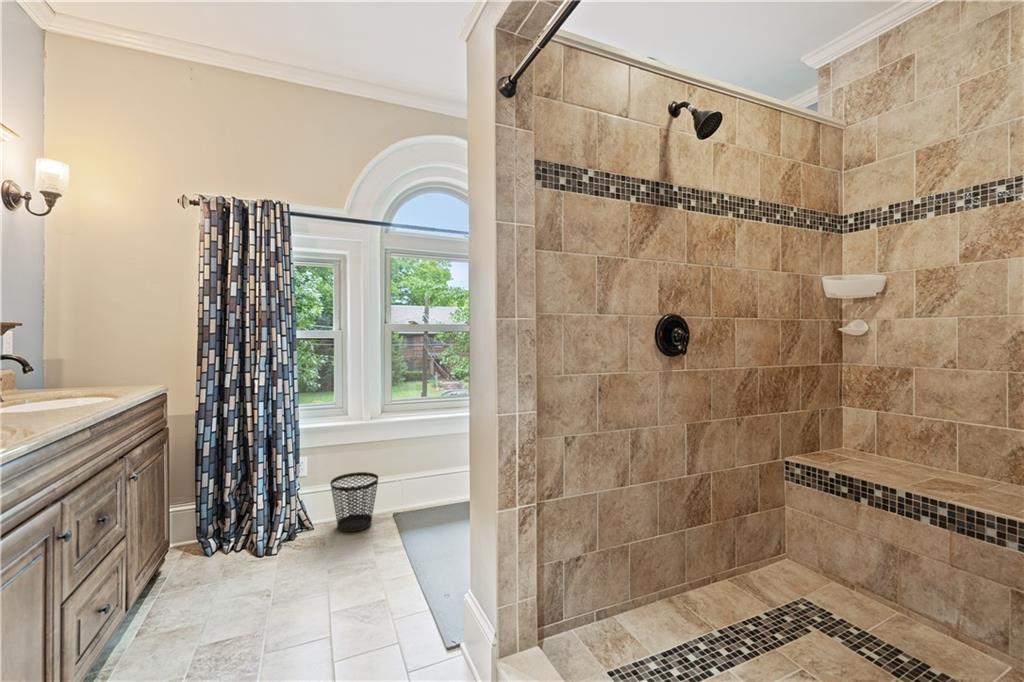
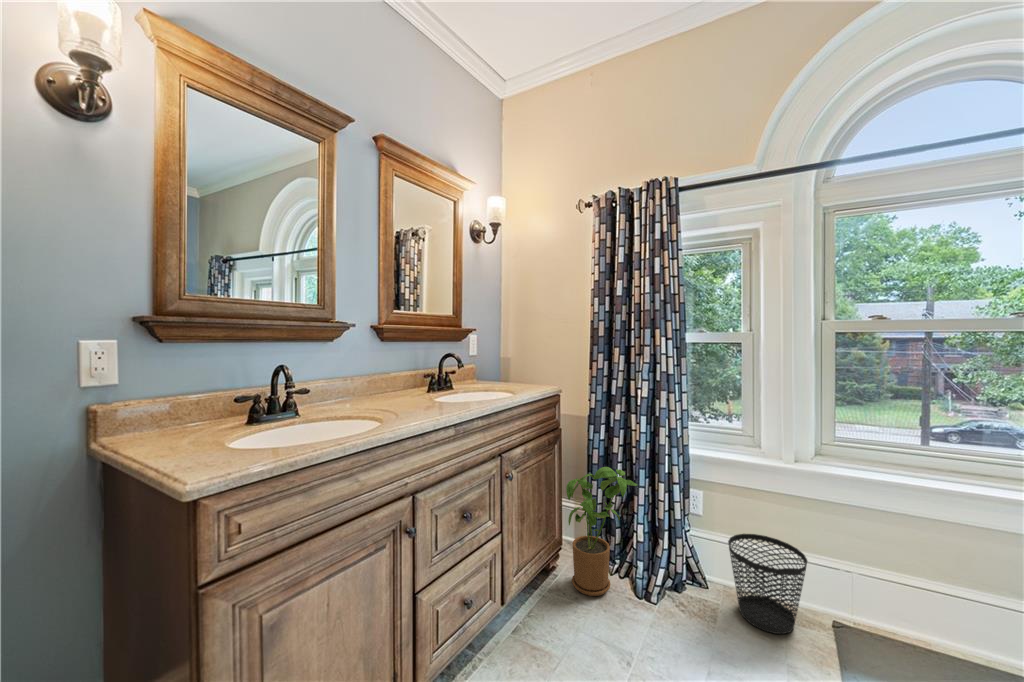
house plant: none [181,451,260,575] -> present [566,467,637,596]

